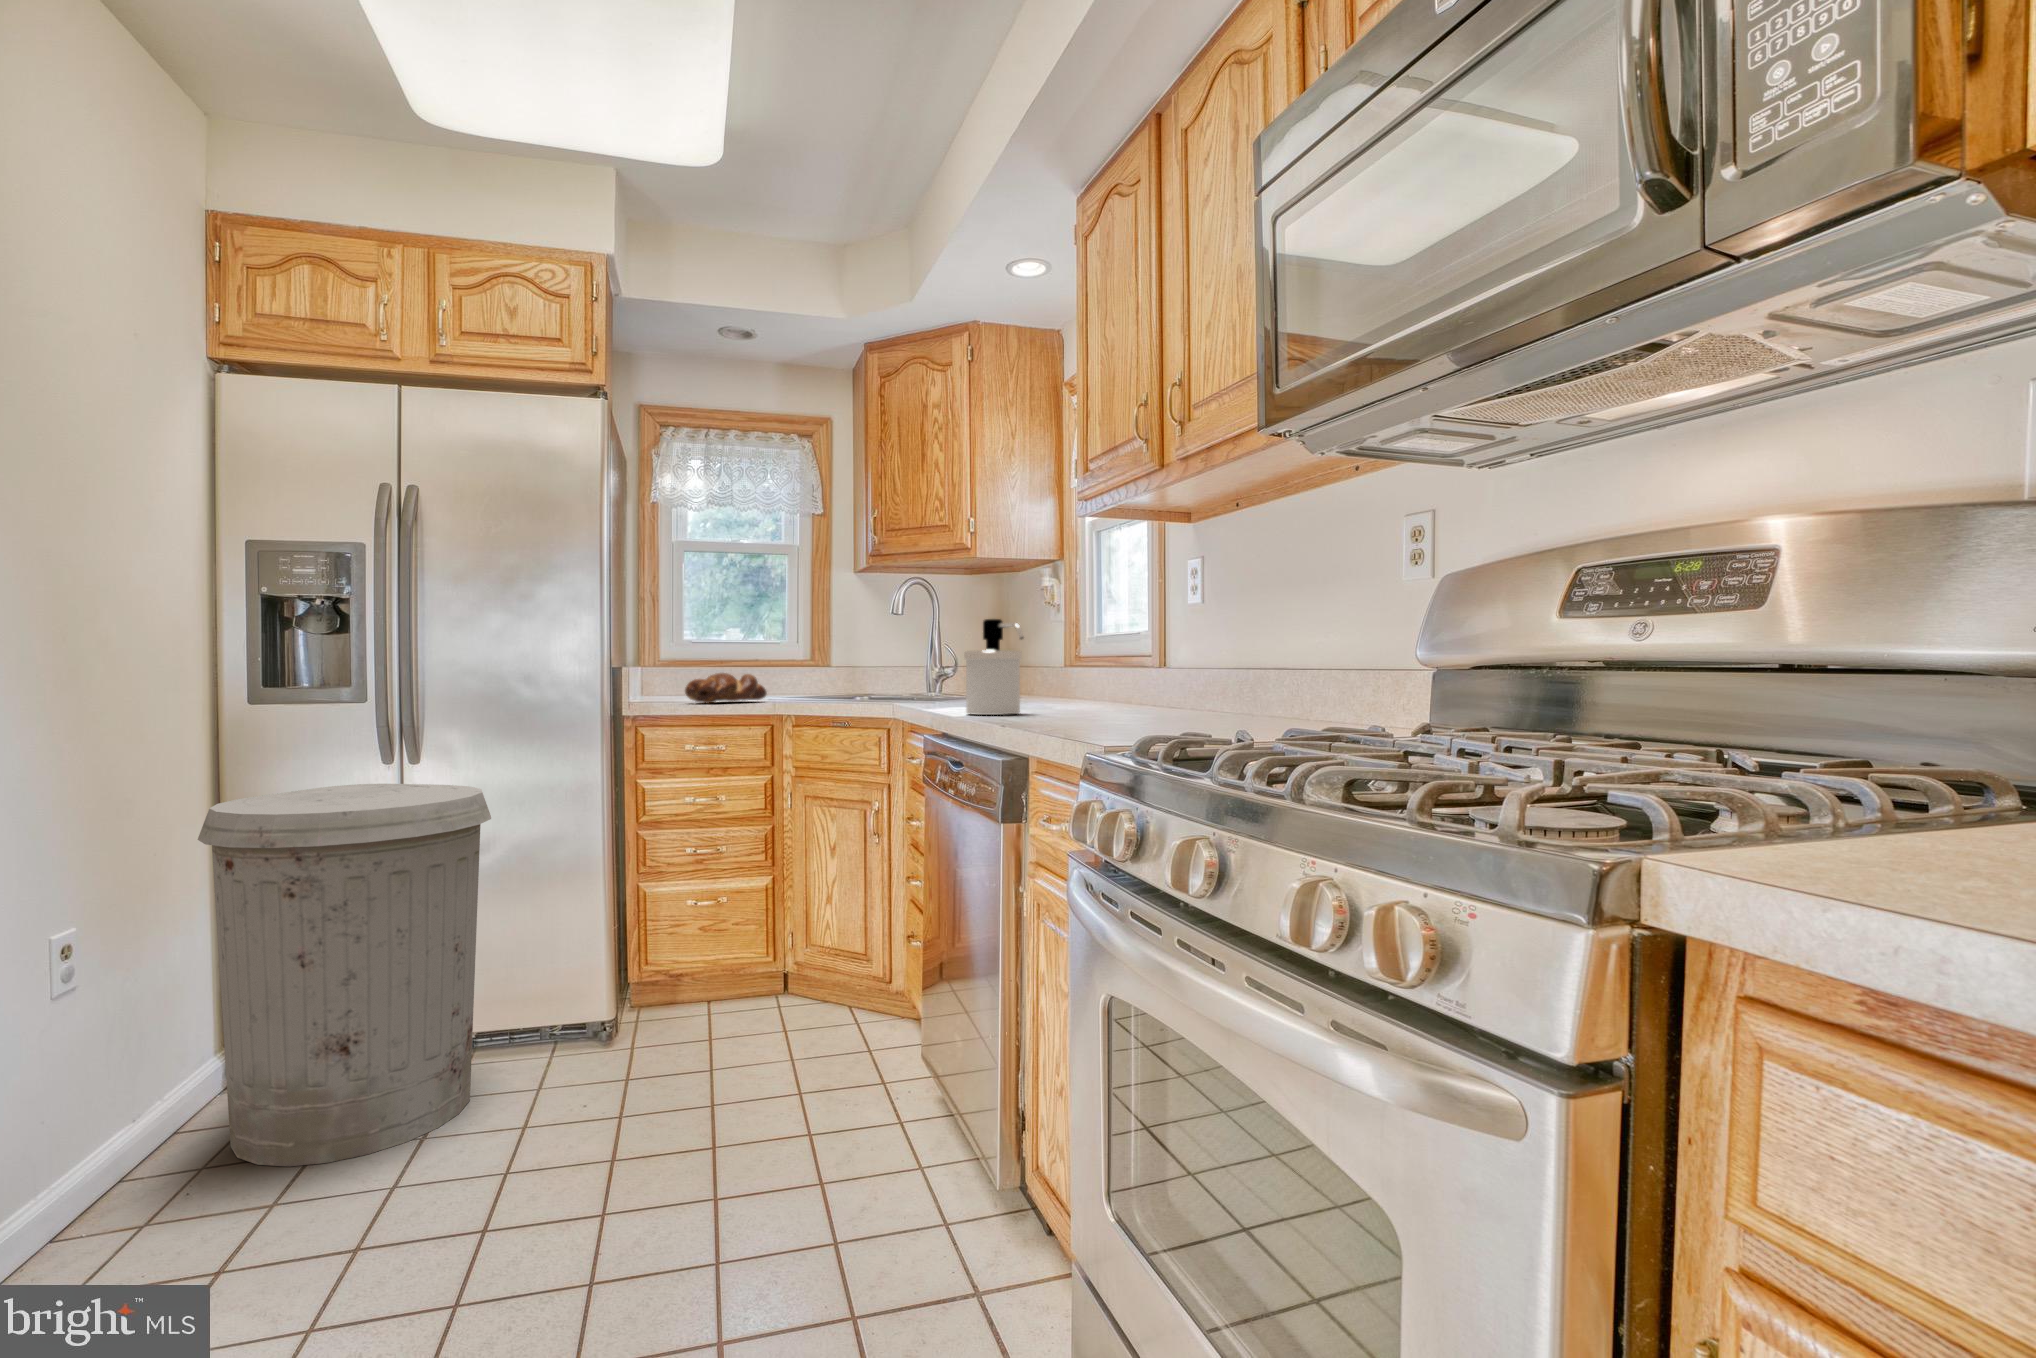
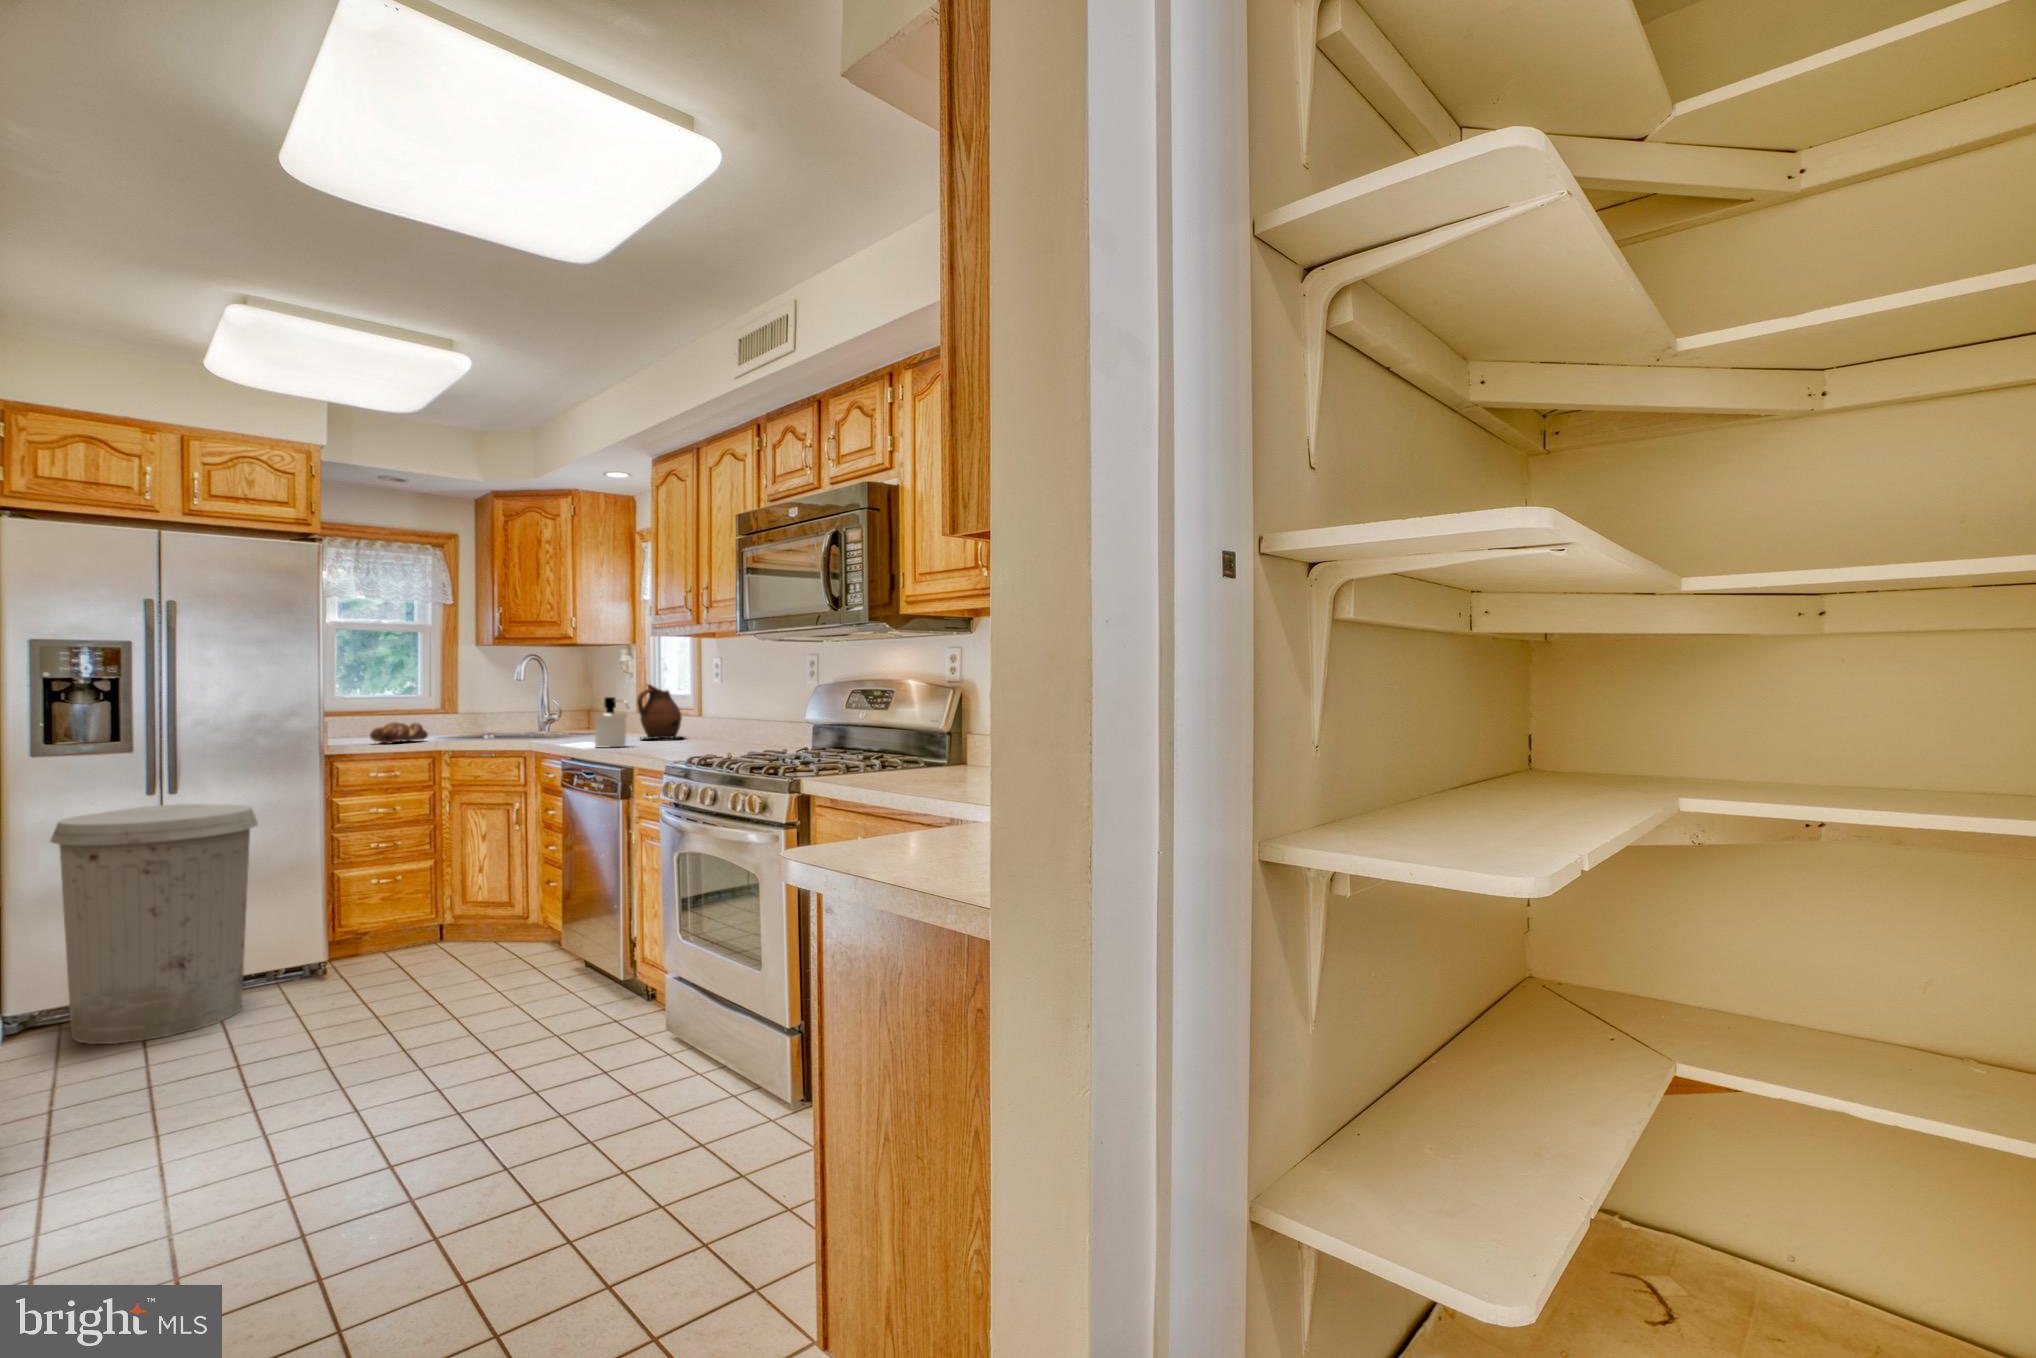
ceramic pitcher: none [1049,608,1130,706] -> present [637,684,683,739]

